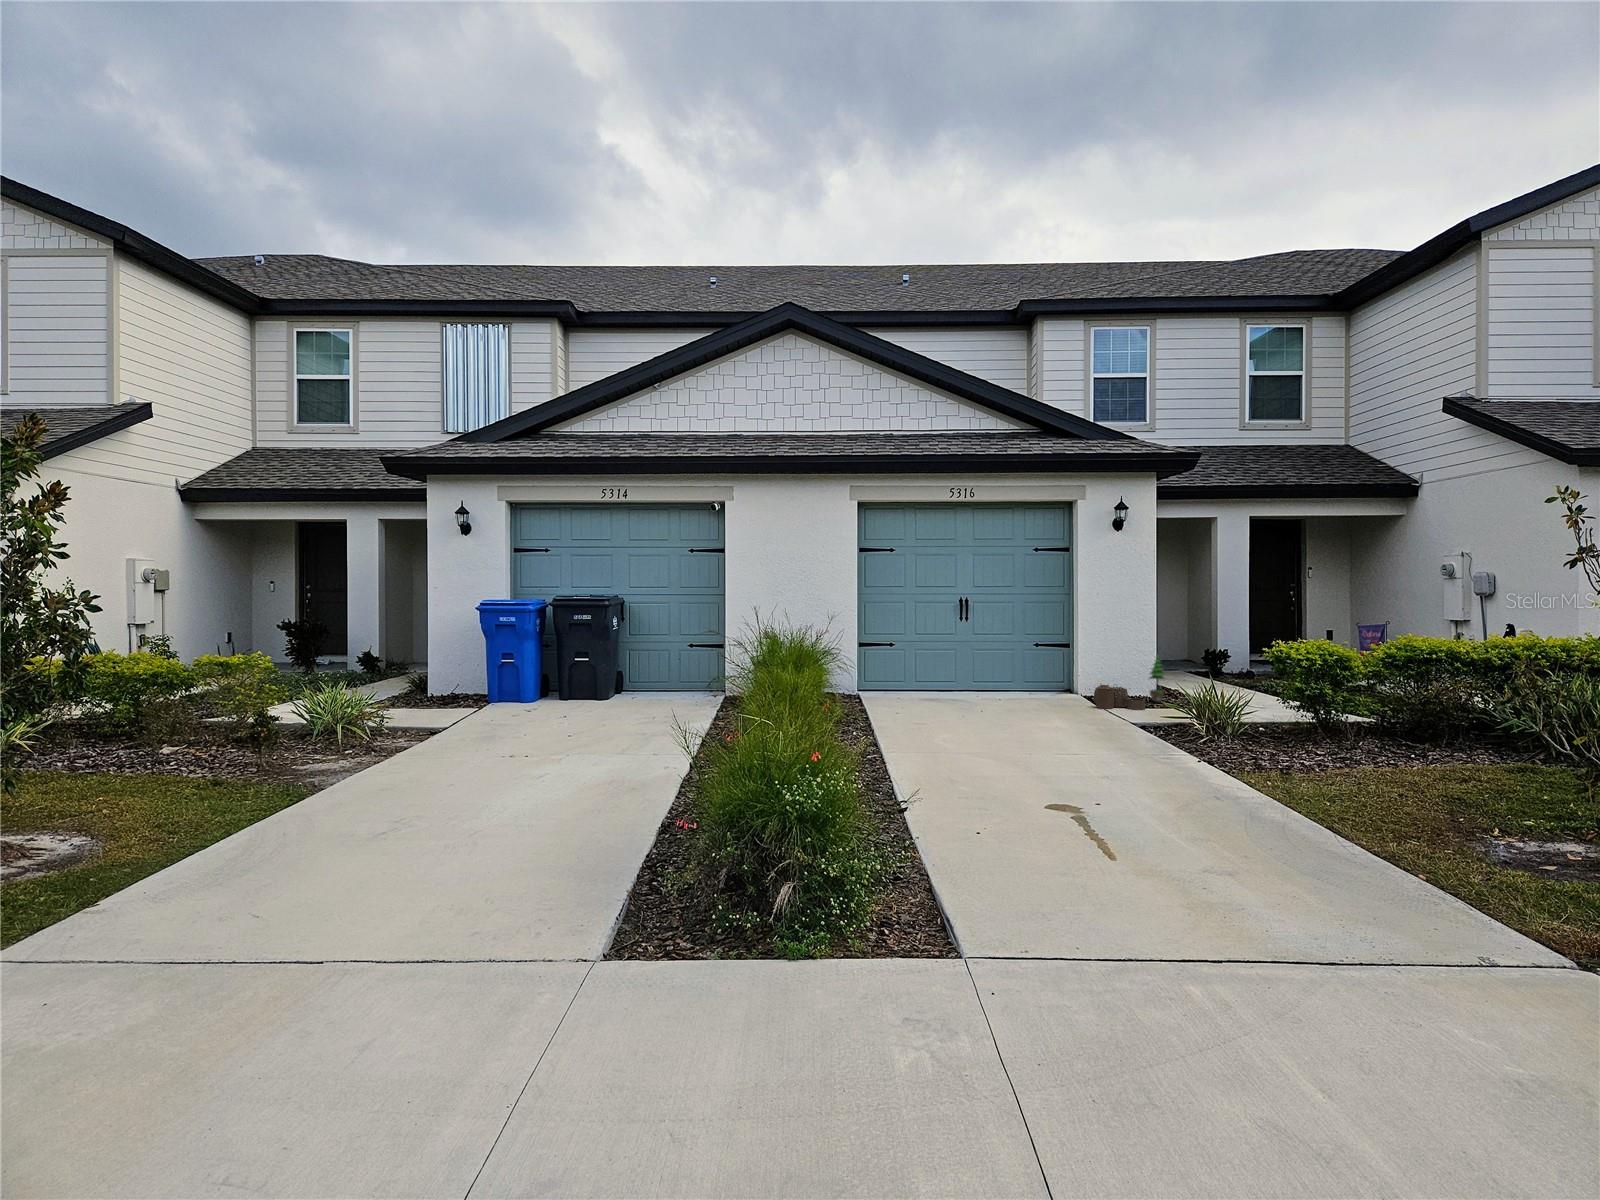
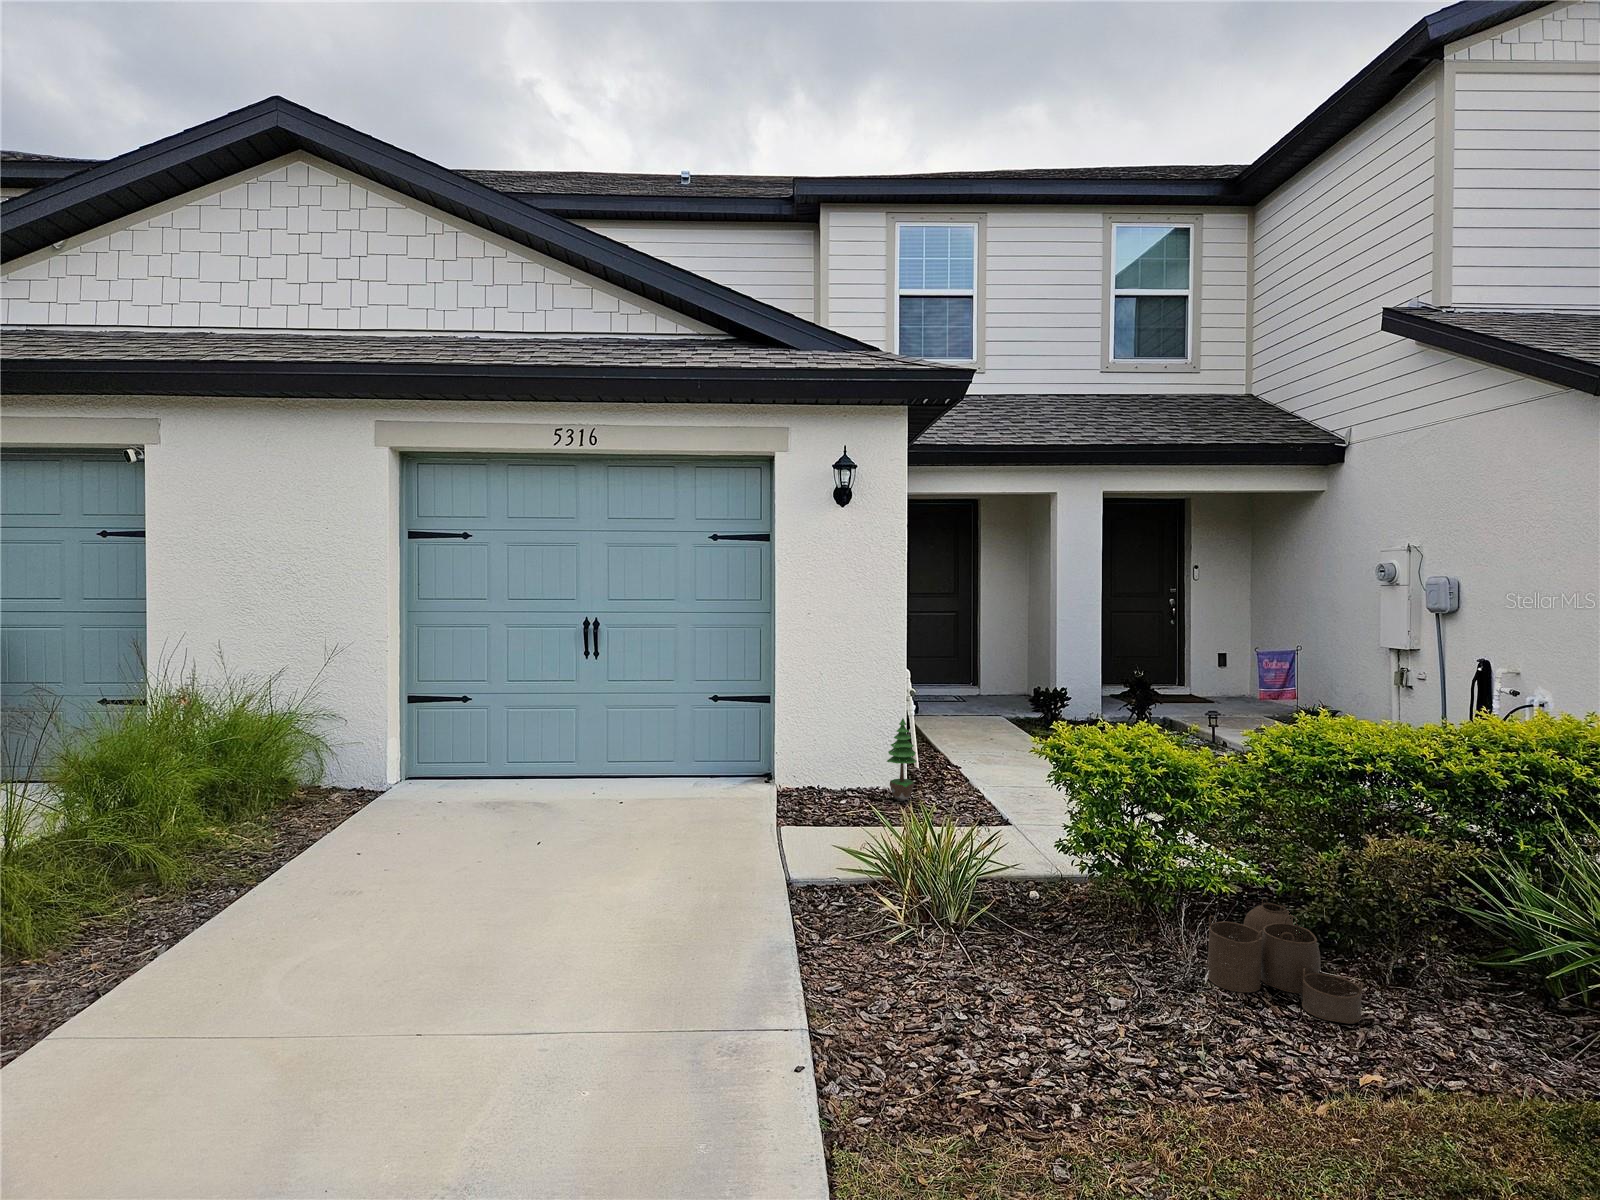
woven basket: present [1094,683,1145,710] -> present [1208,898,1363,1024]

